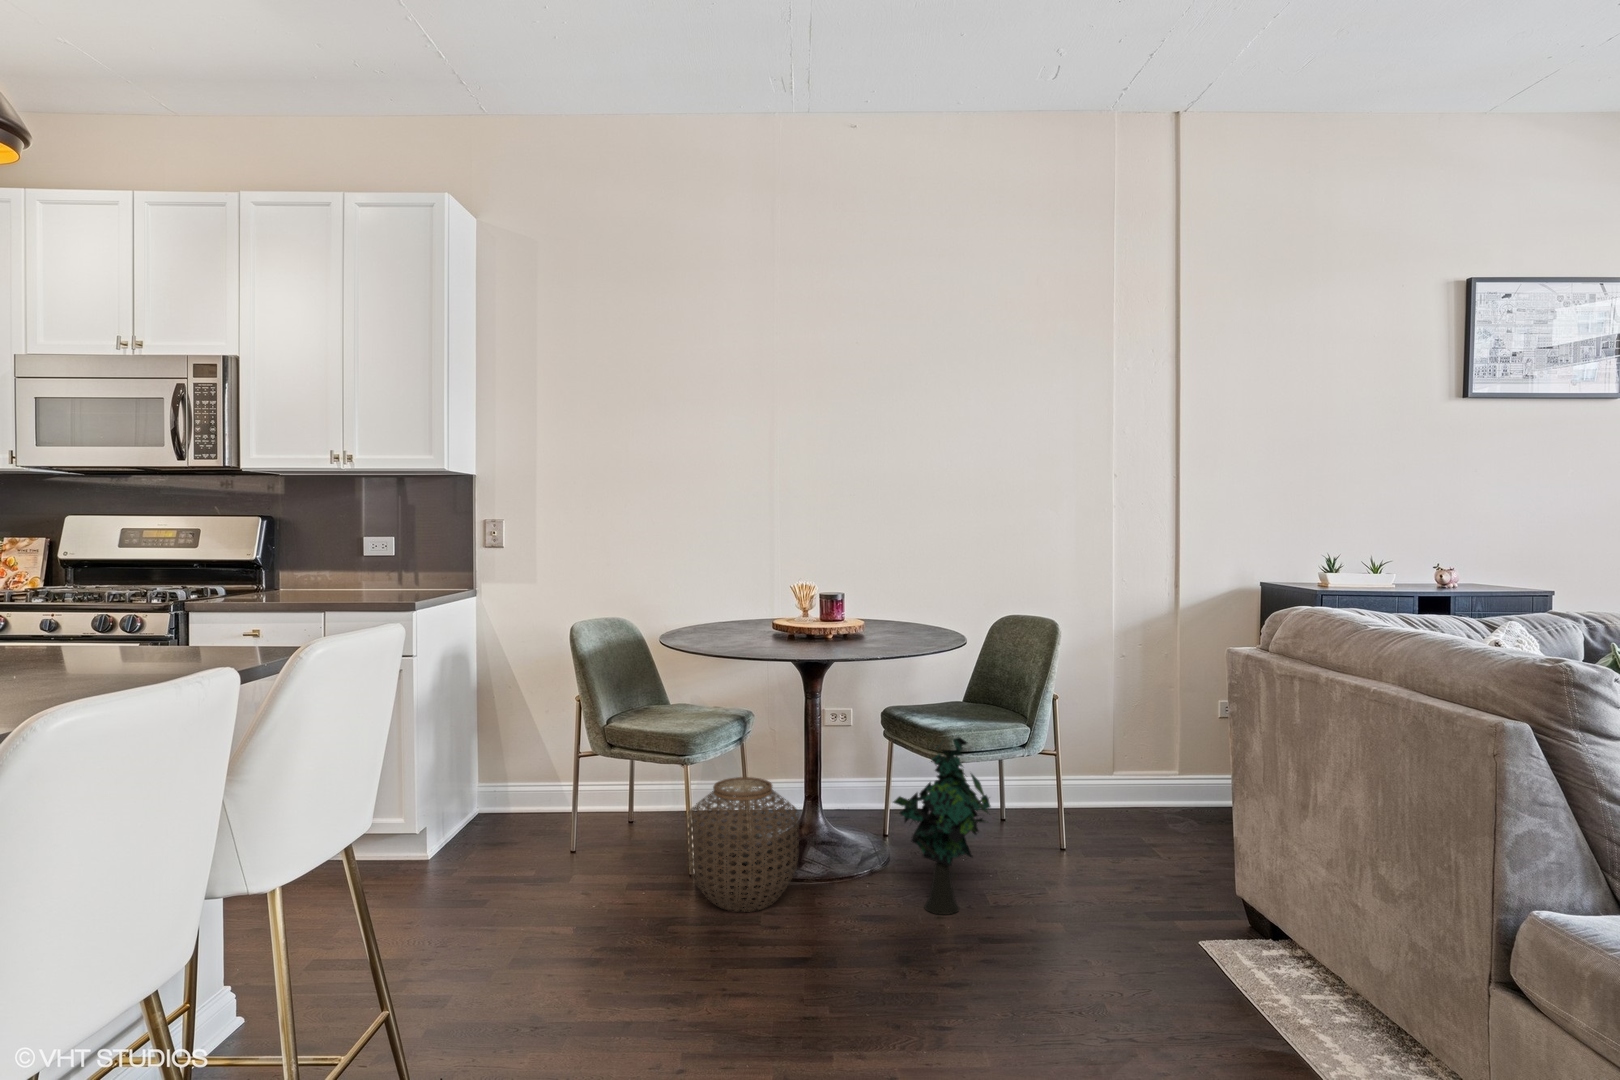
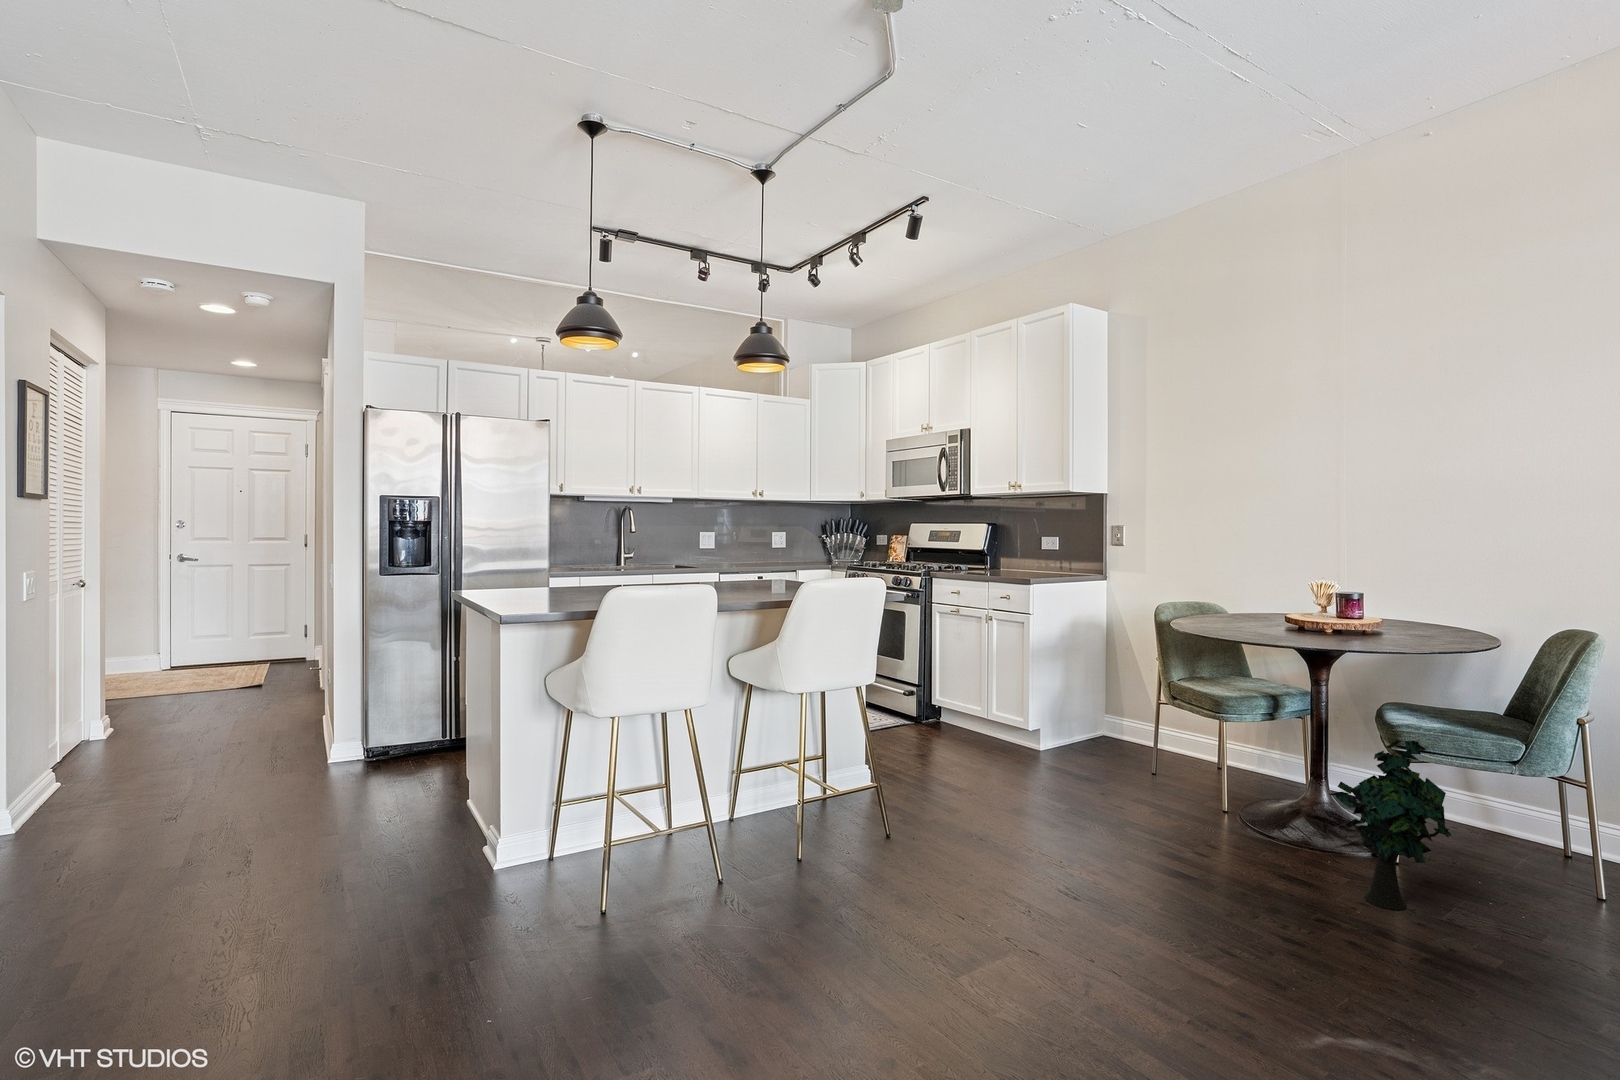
woven basket: present [687,777,799,912] -> none [1157,734,1259,844]

